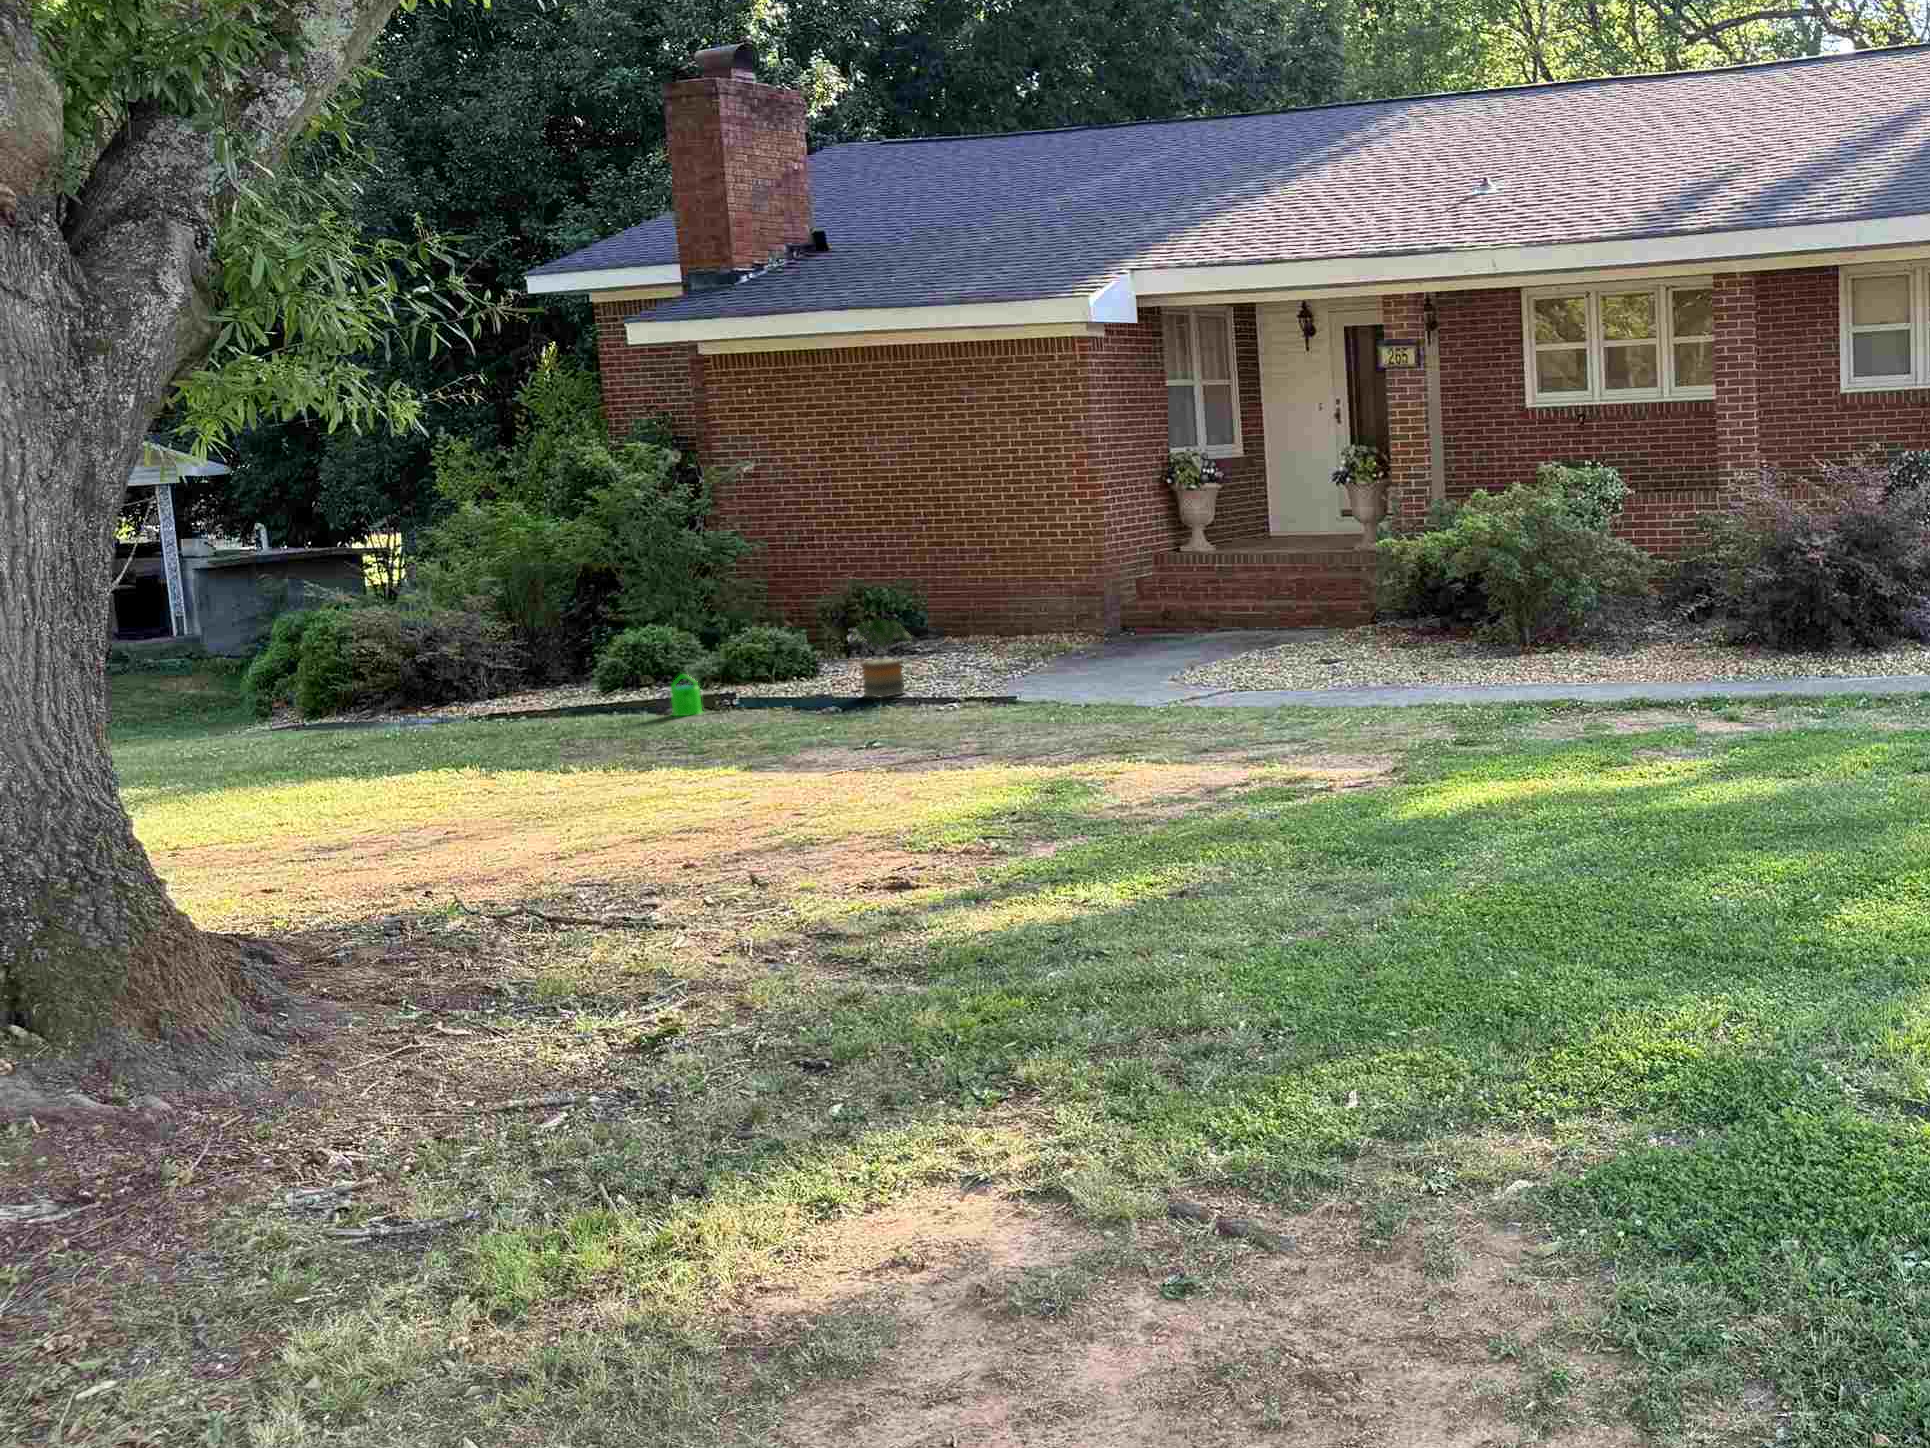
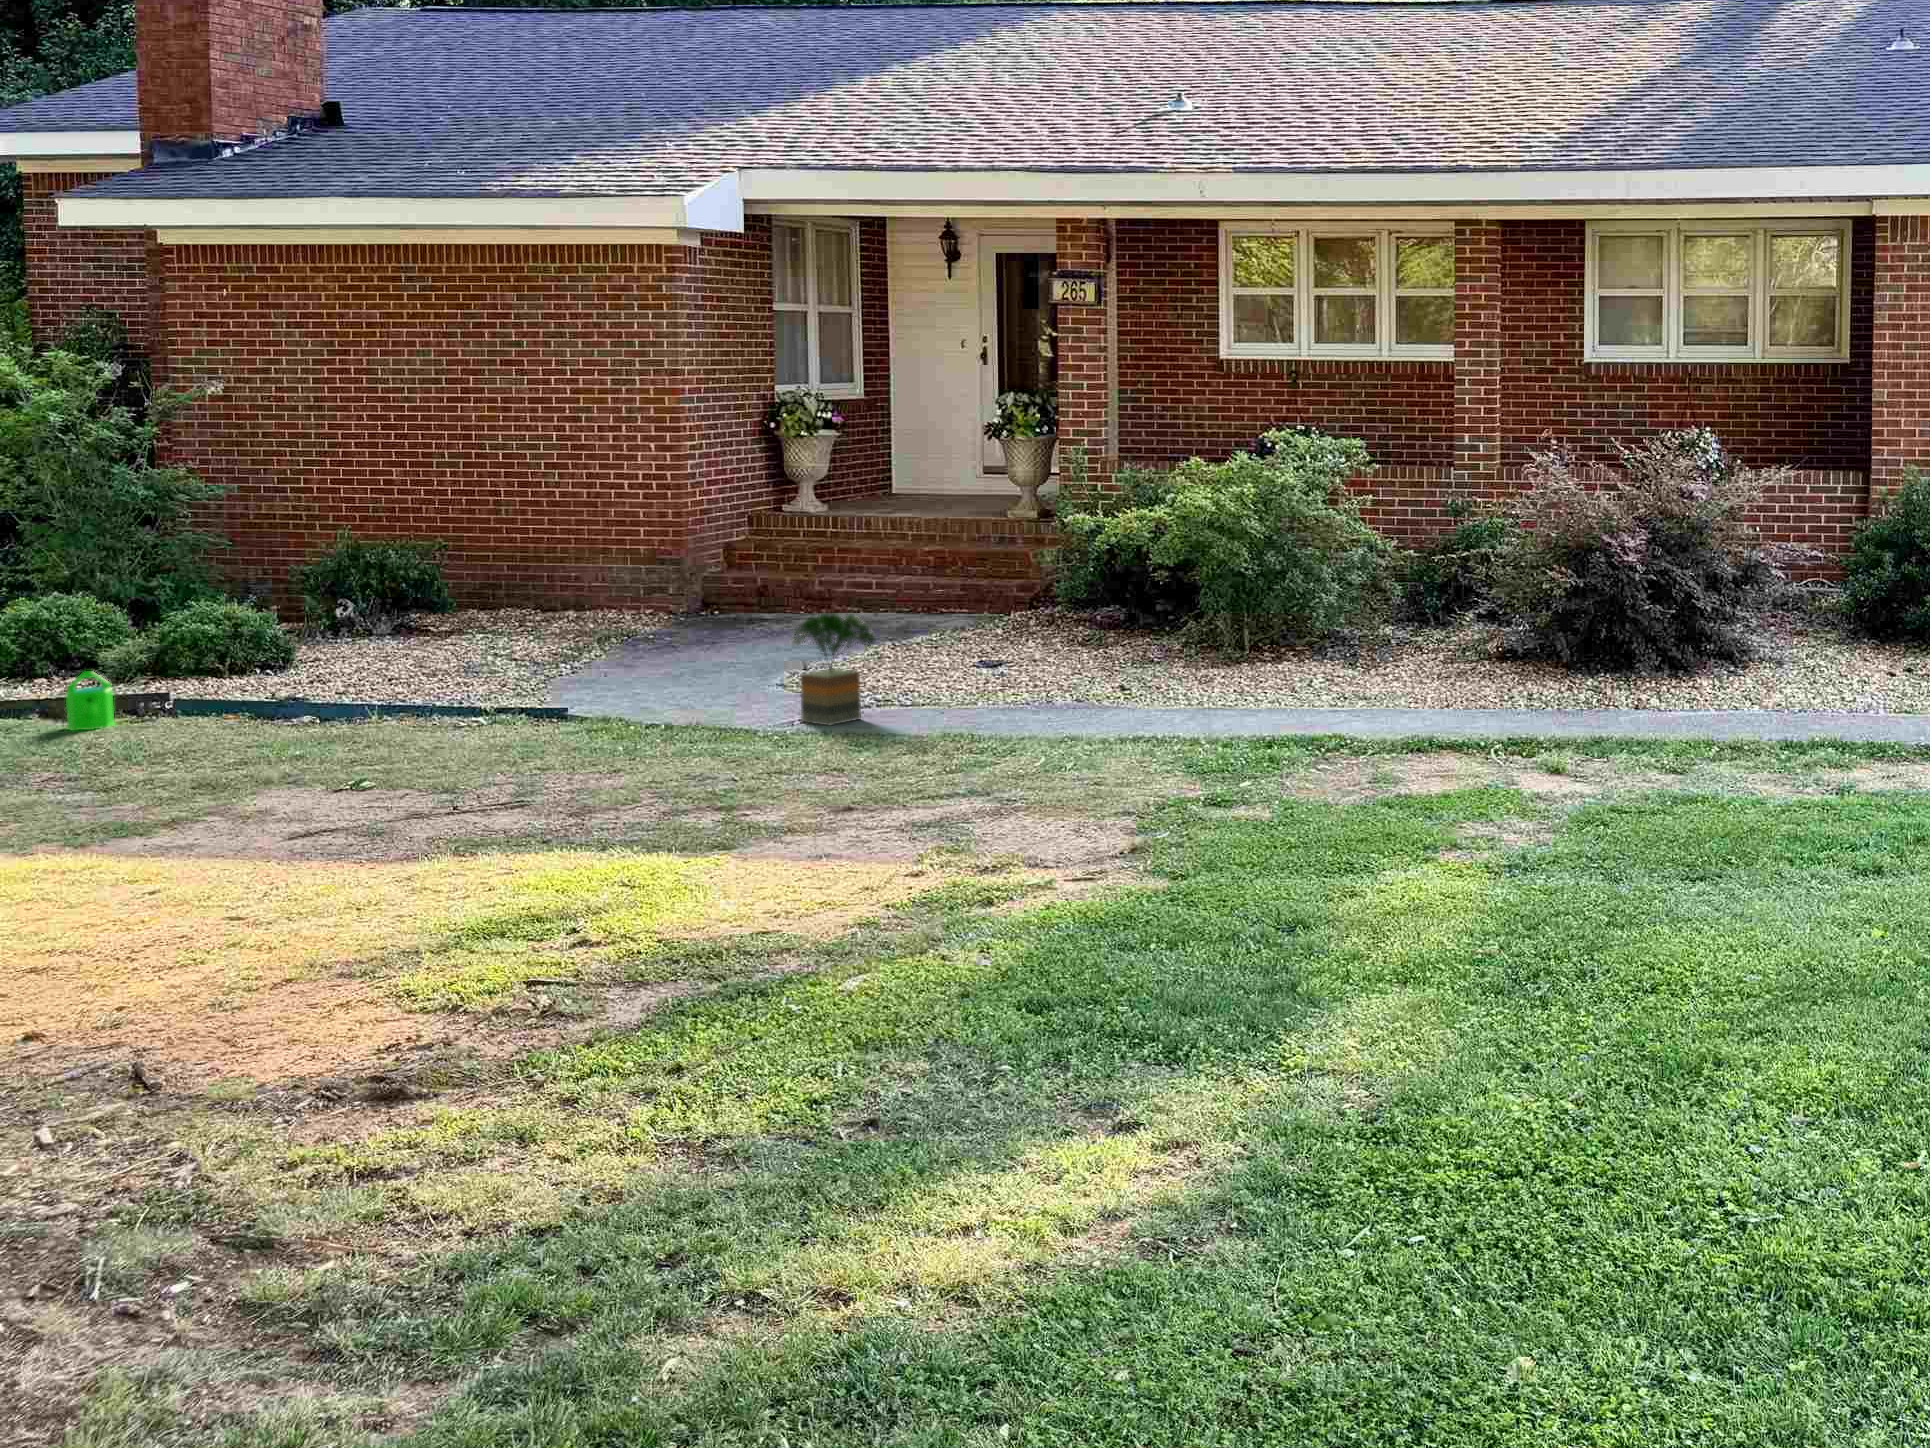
potted tree: present [854,620,911,698] -> present [792,614,877,726]

